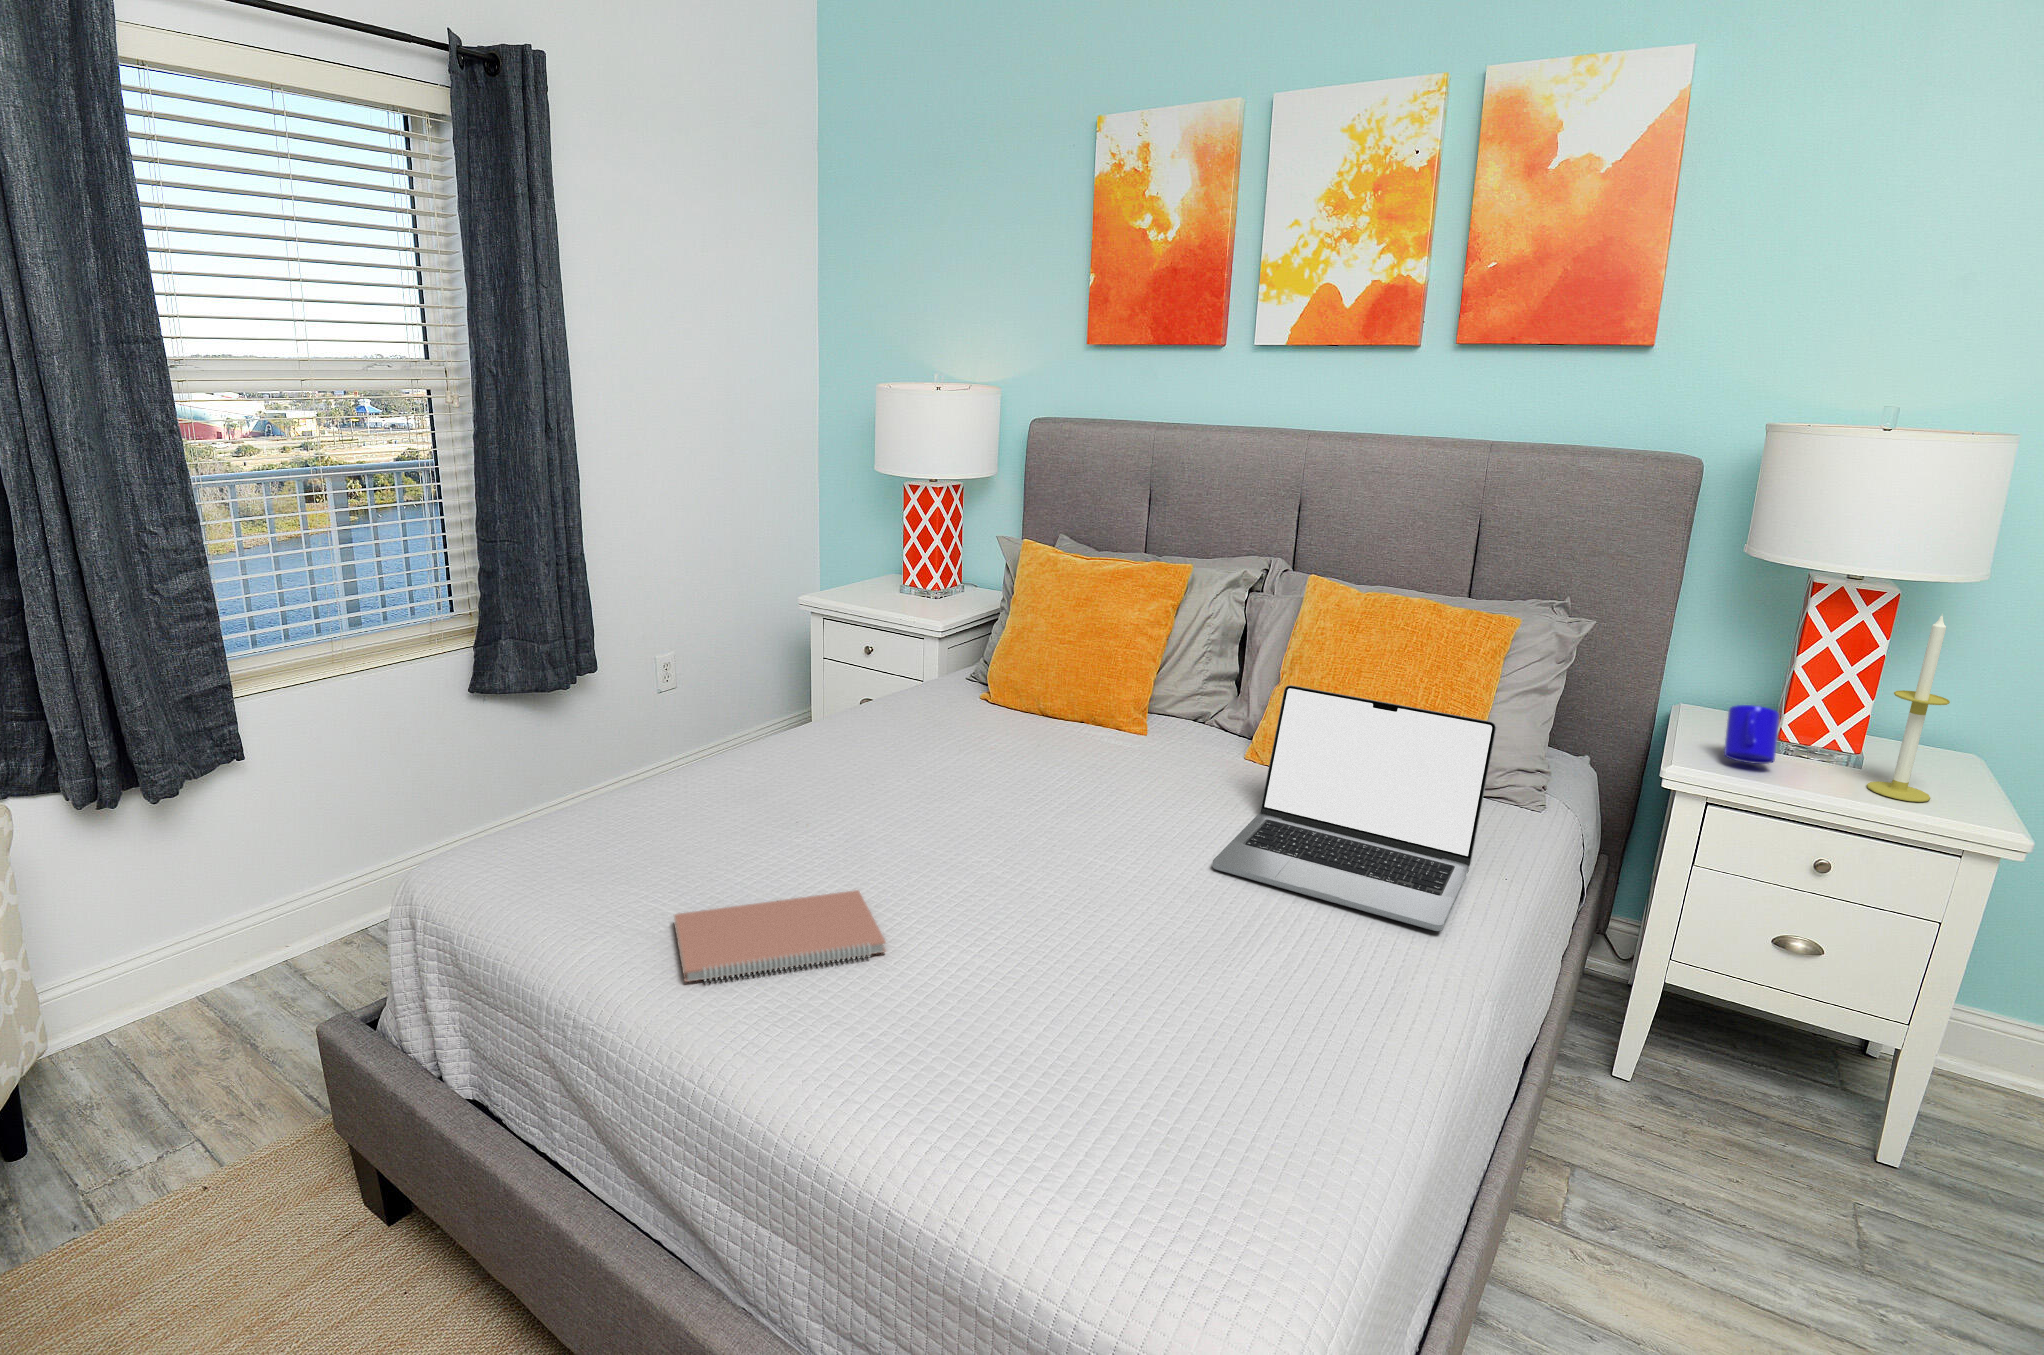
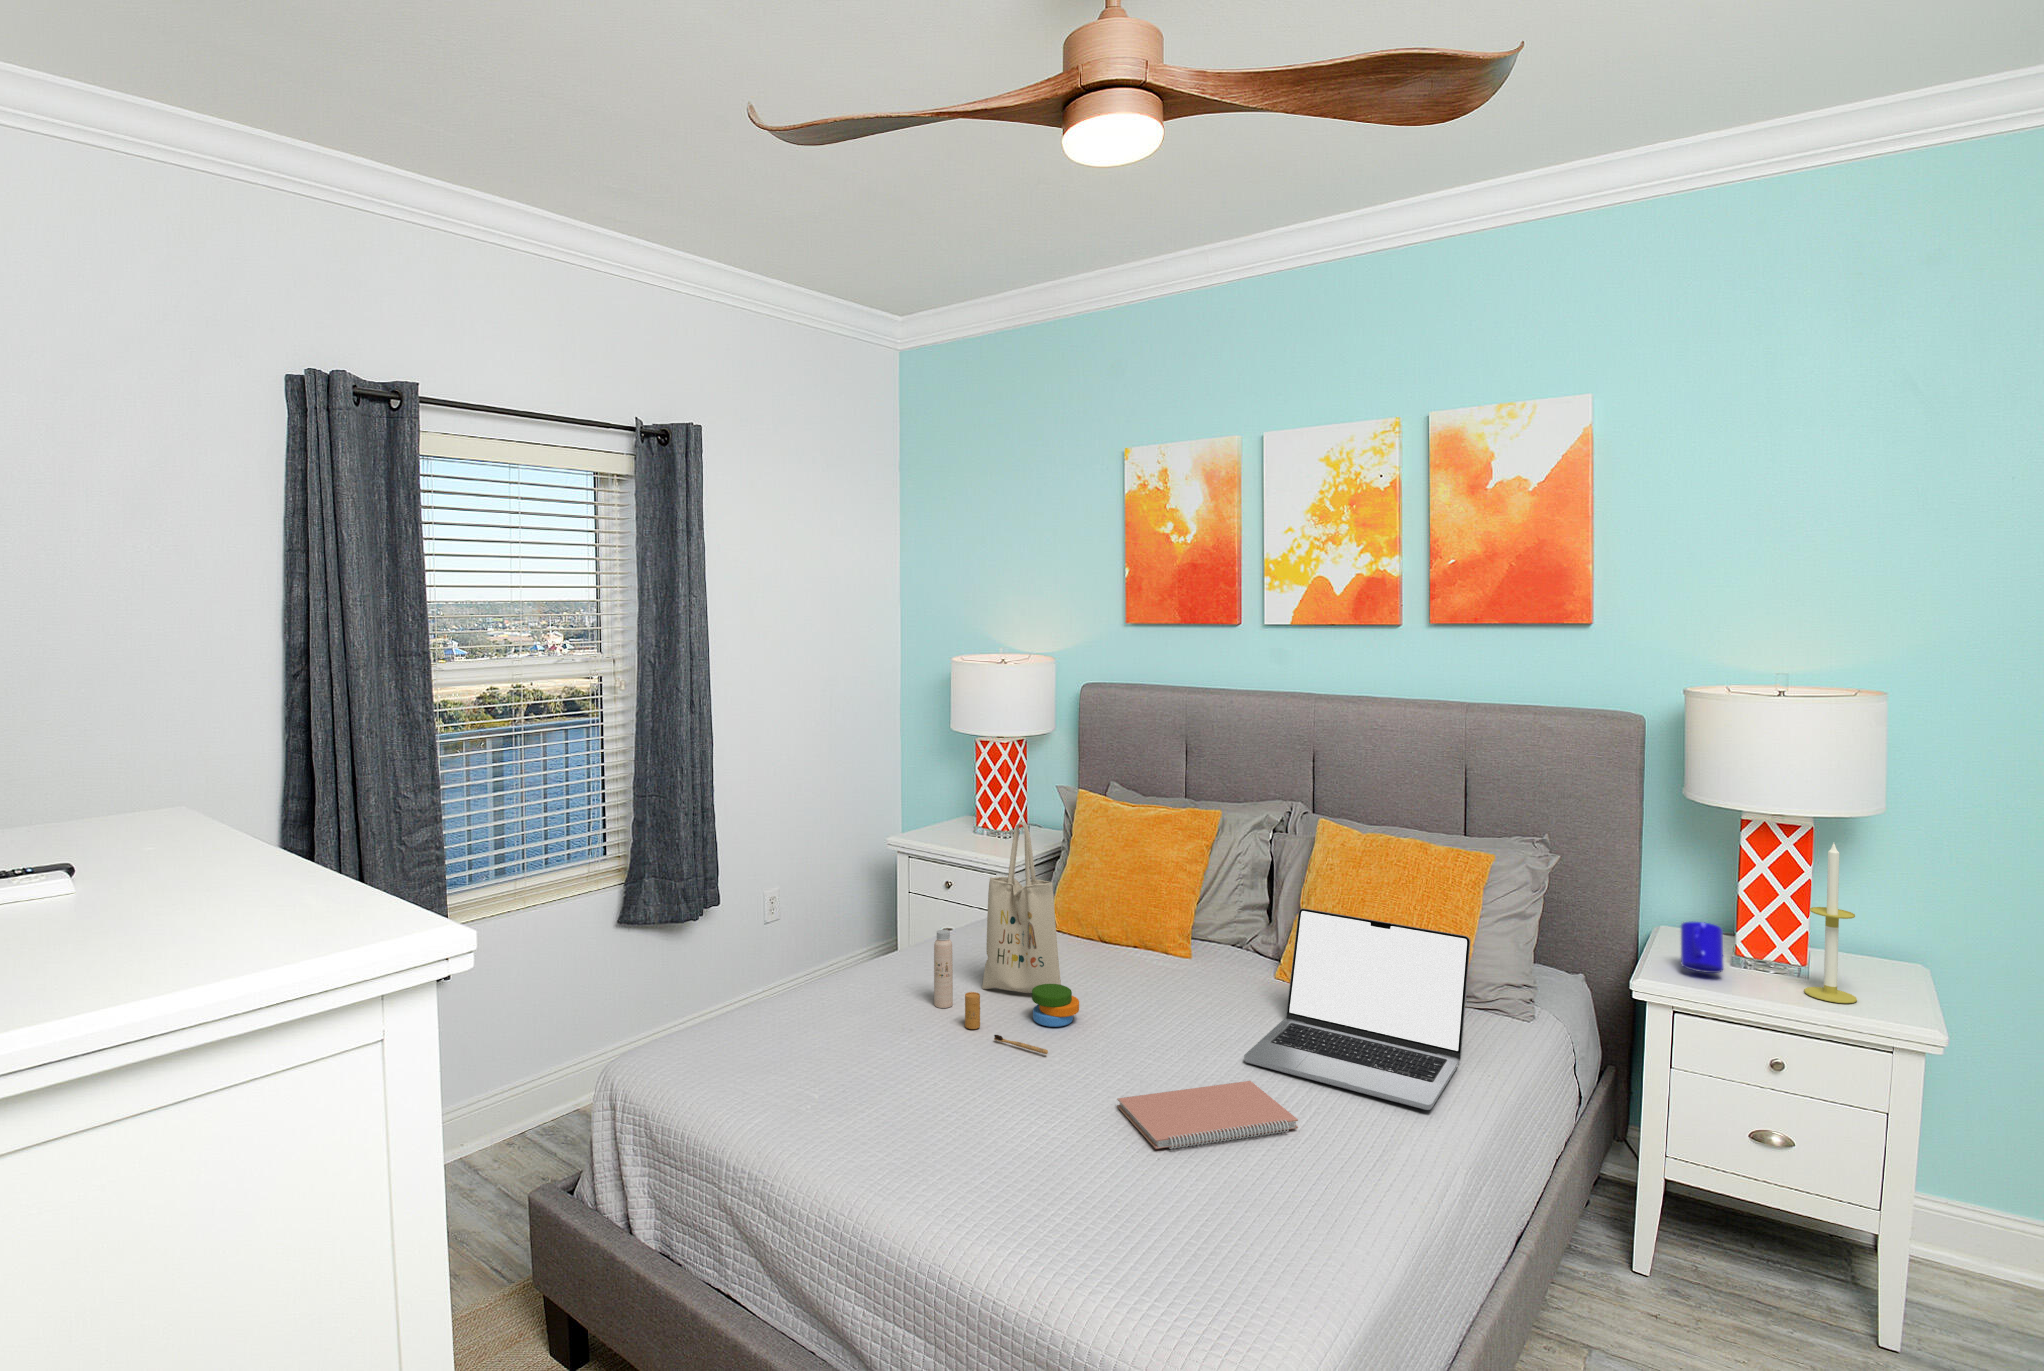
tote bag: none [836,575,1013,859] -> present [934,822,1079,1054]
notebook: present [674,890,886,982] -> present [1117,1081,1298,1149]

